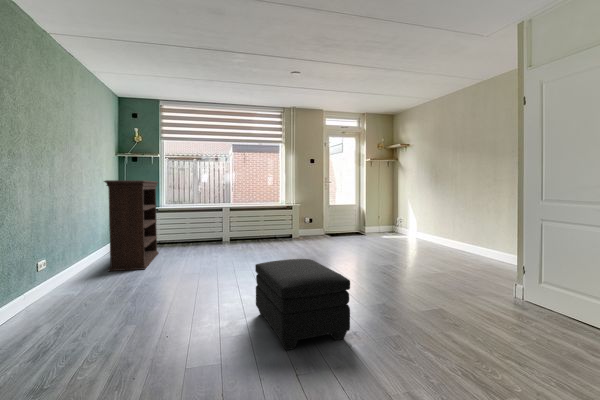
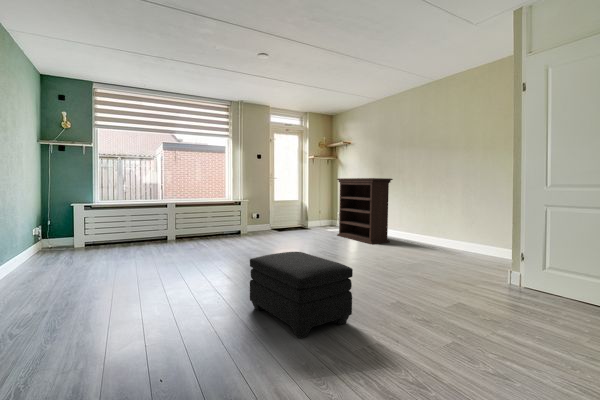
bookshelf: present [104,180,159,271] -> present [337,178,393,244]

